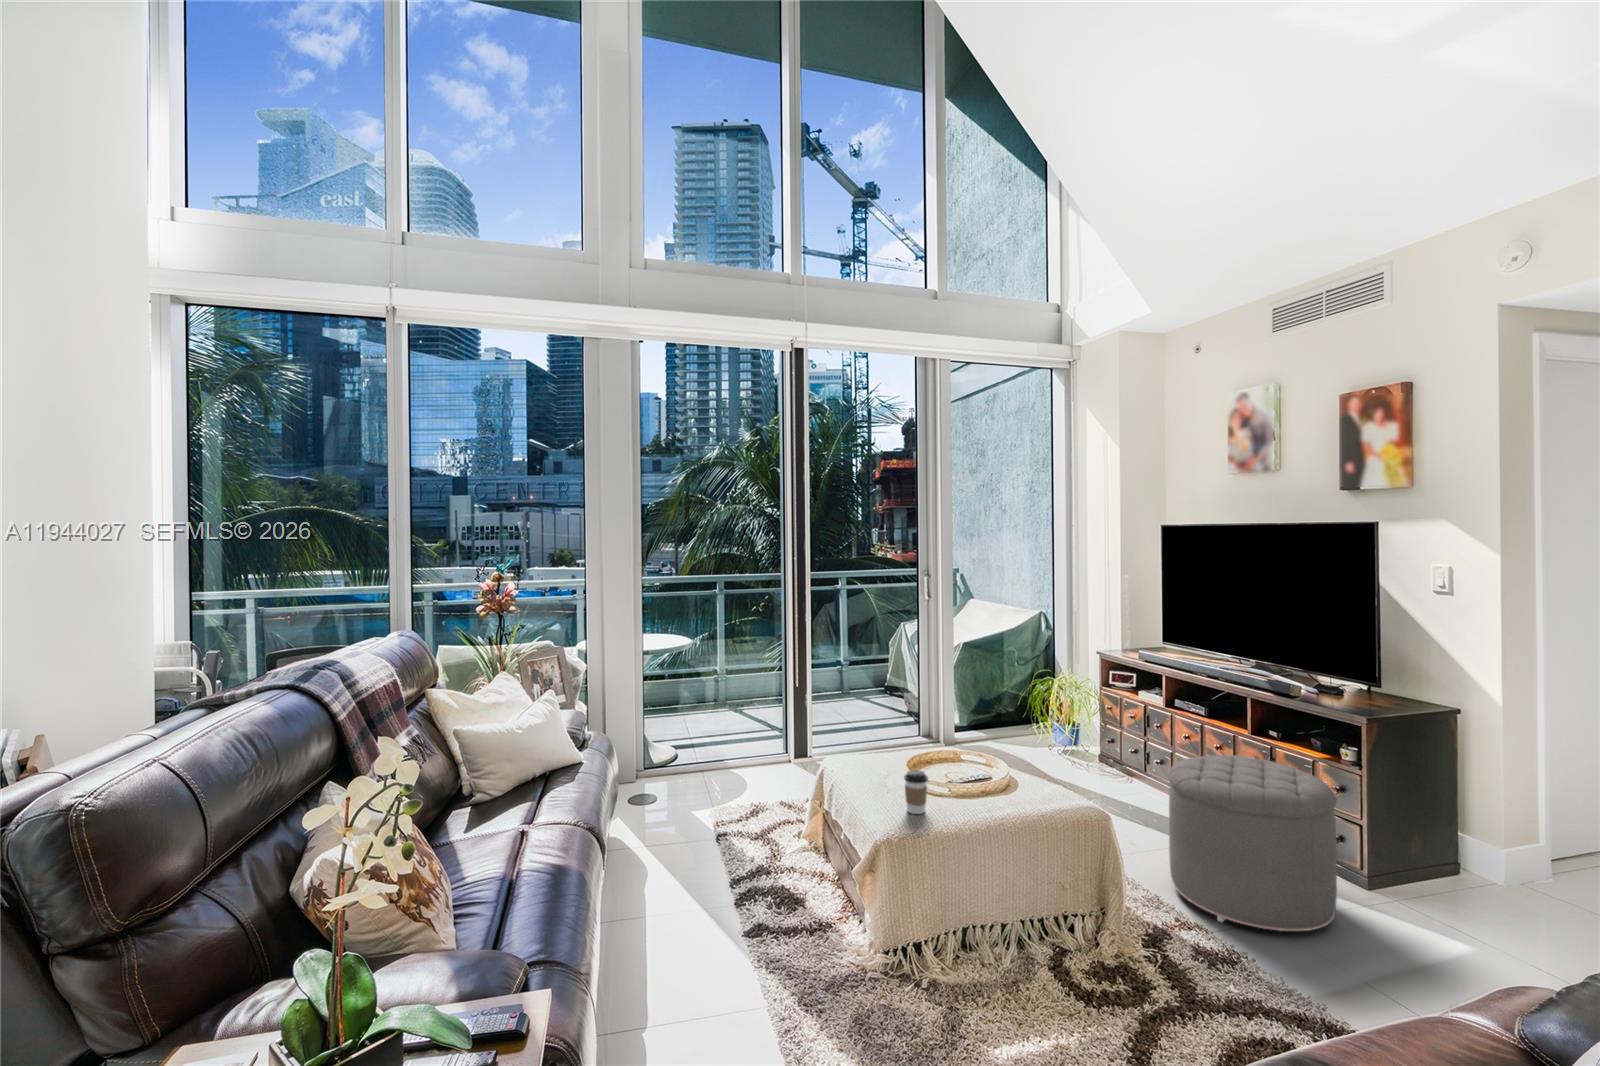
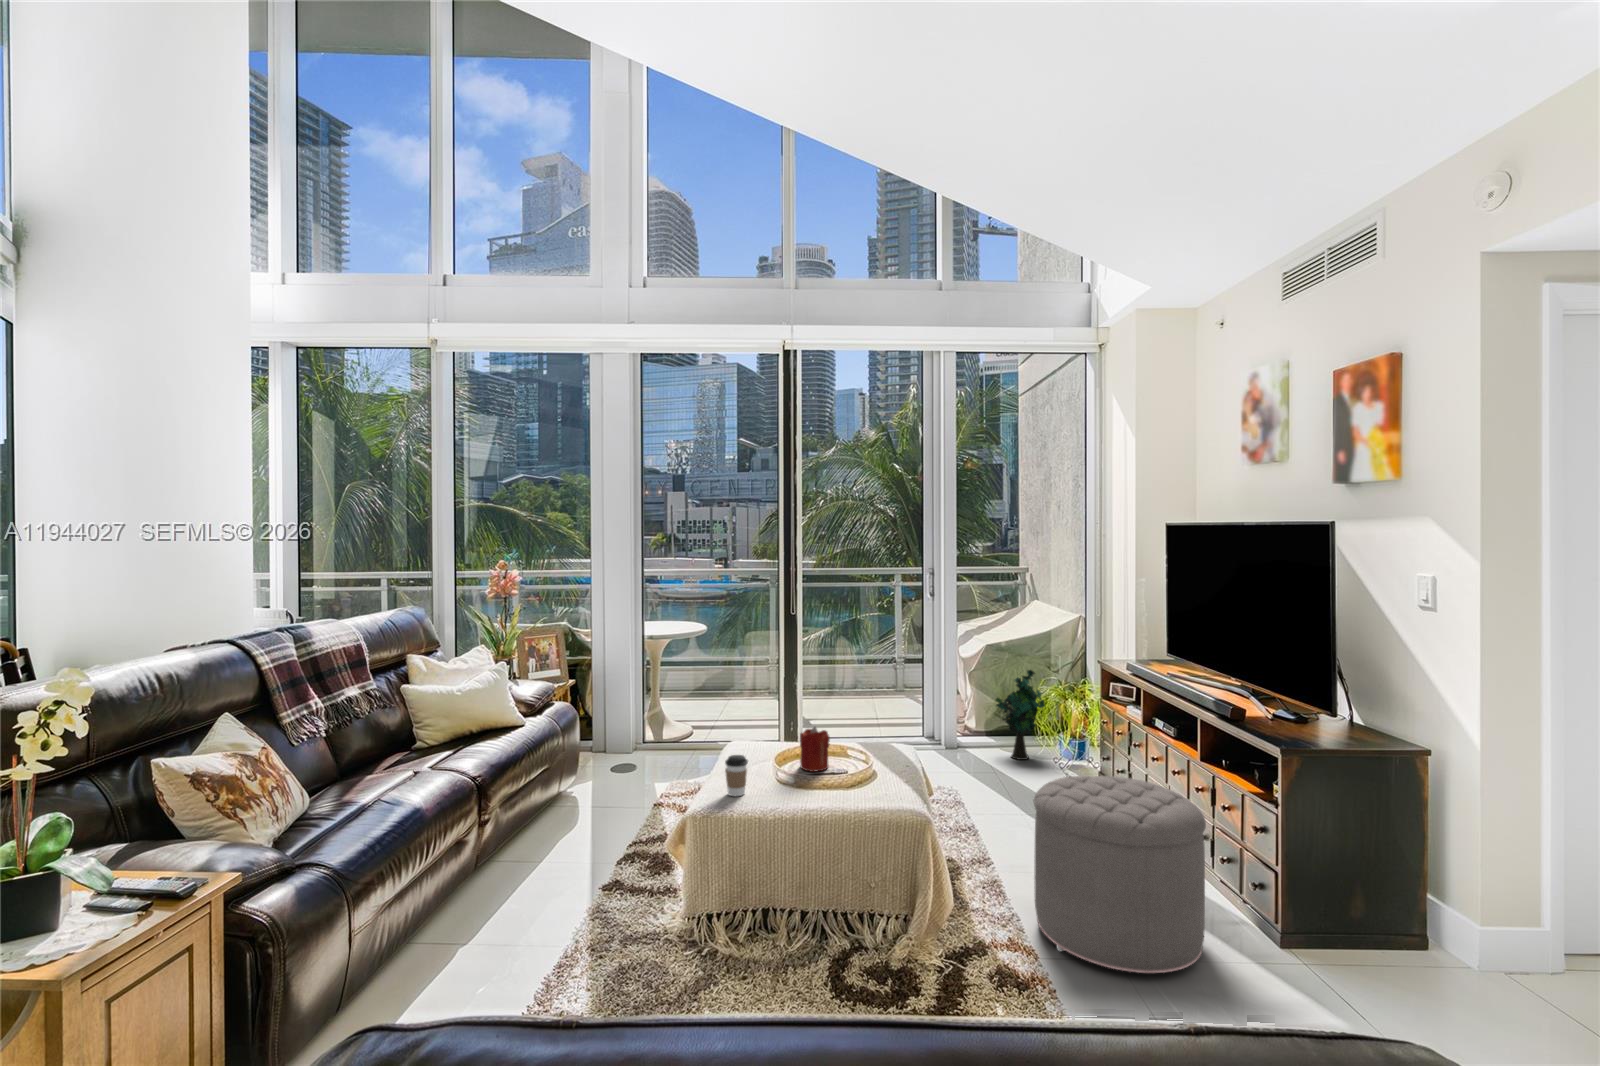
decorative plant: none [986,661,1035,745] -> present [996,670,1045,760]
candle: none [944,732,976,779] -> present [800,726,830,772]

